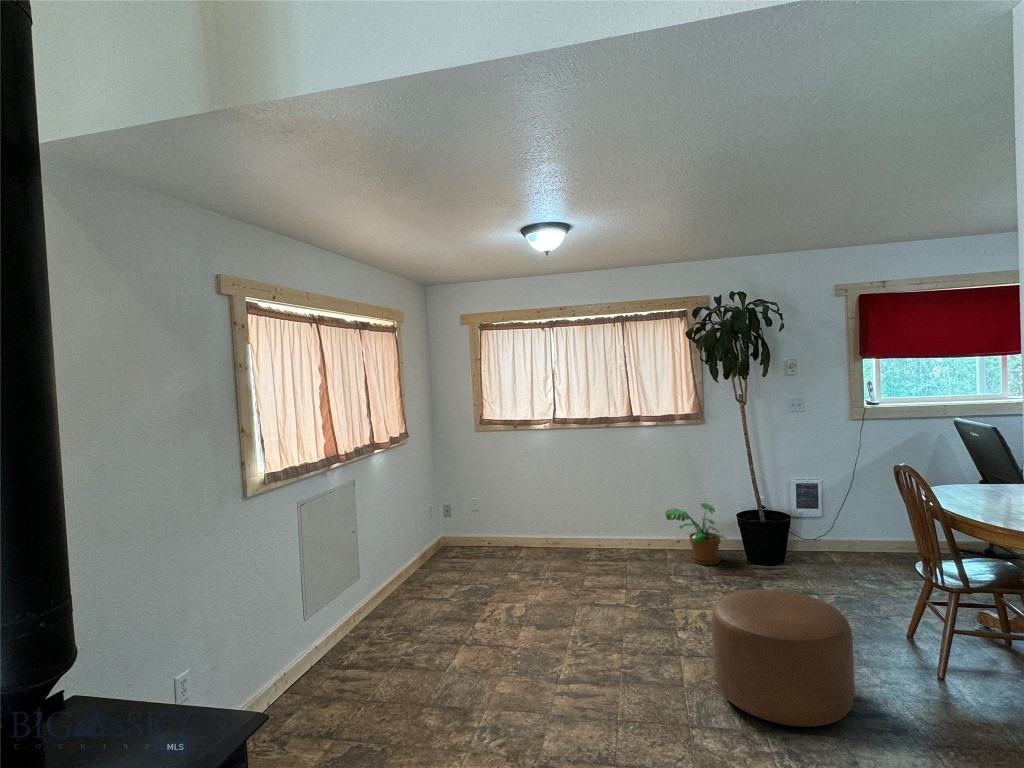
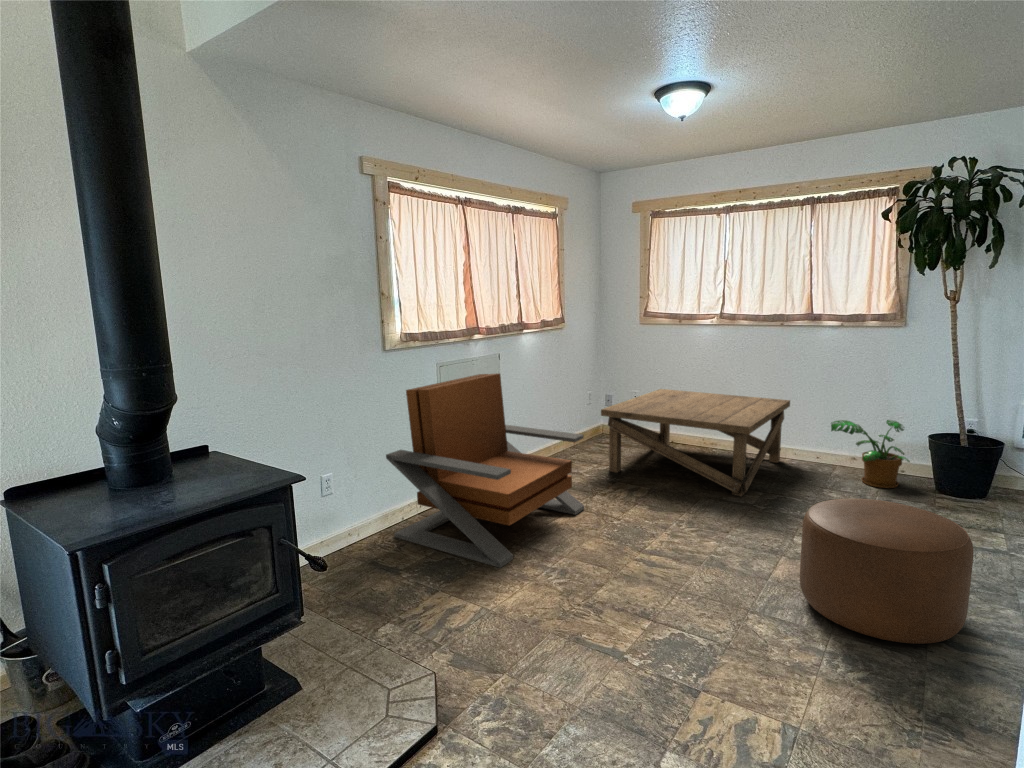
coffee table: none [464,494,622,596] -> present [601,389,790,496]
lounge chair: none [255,505,475,745] -> present [386,373,584,568]

